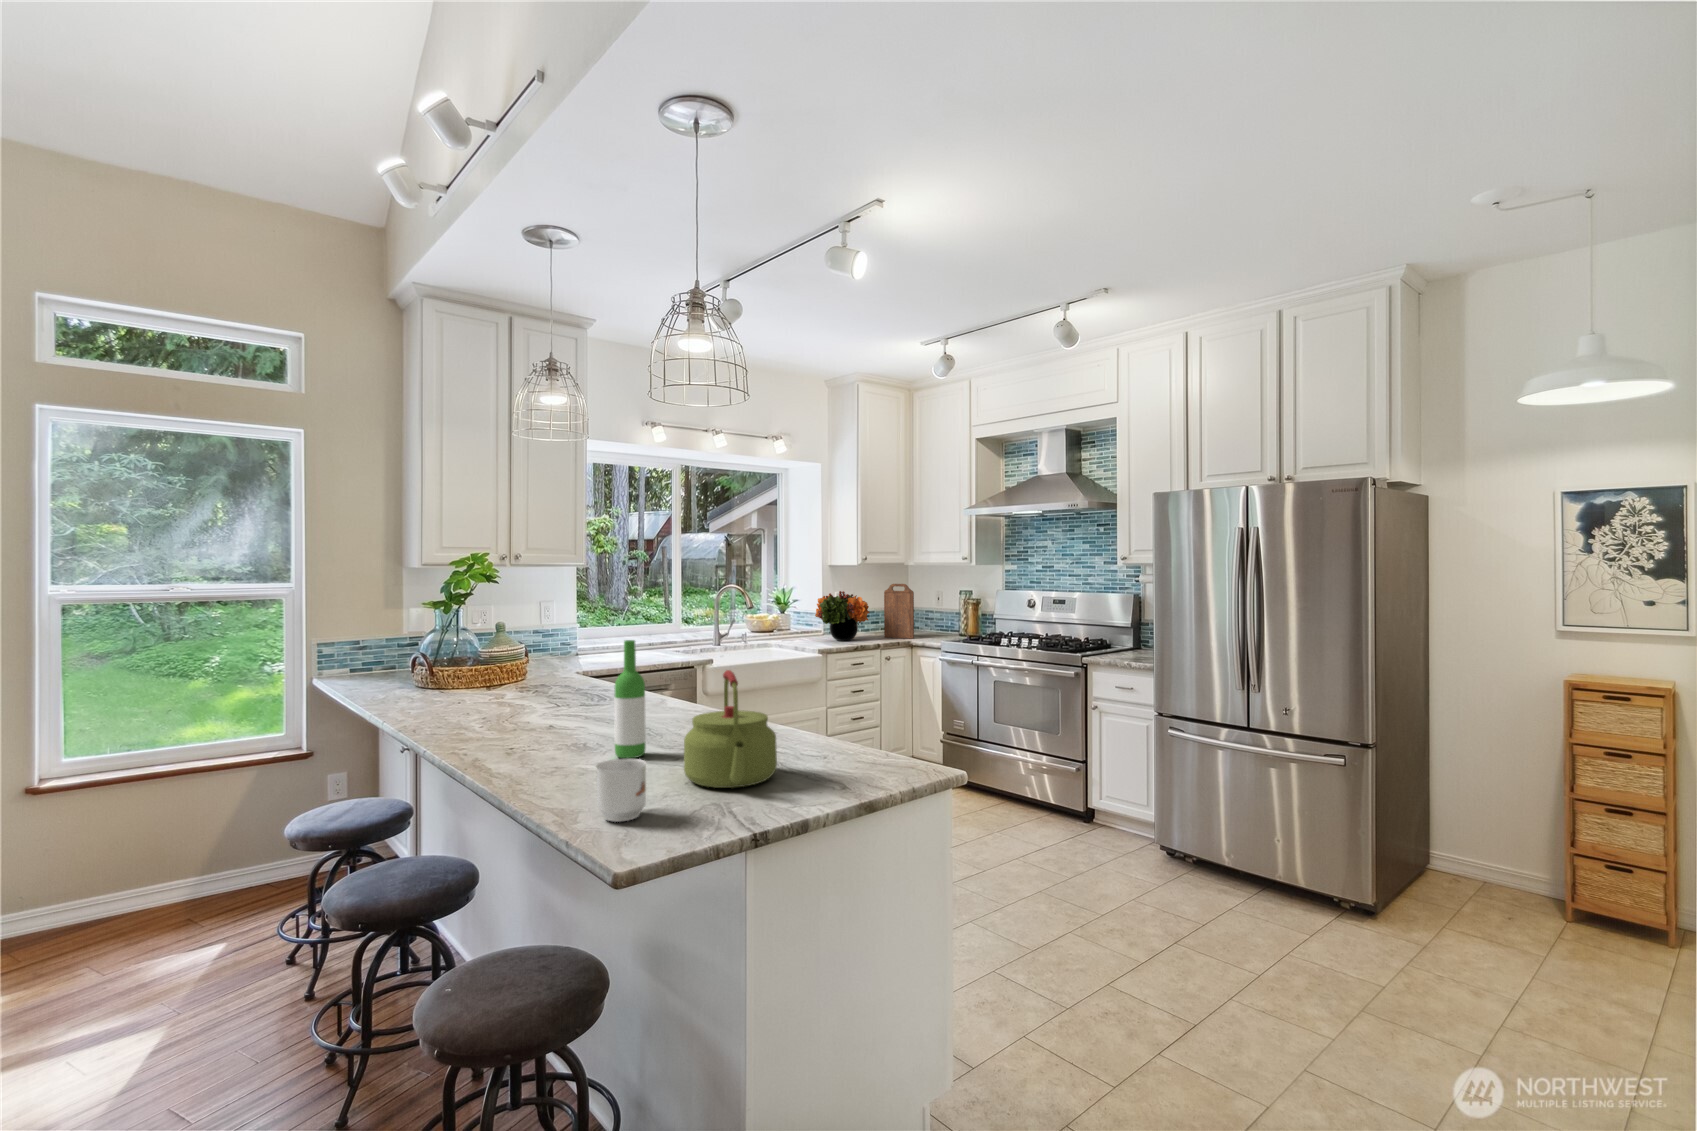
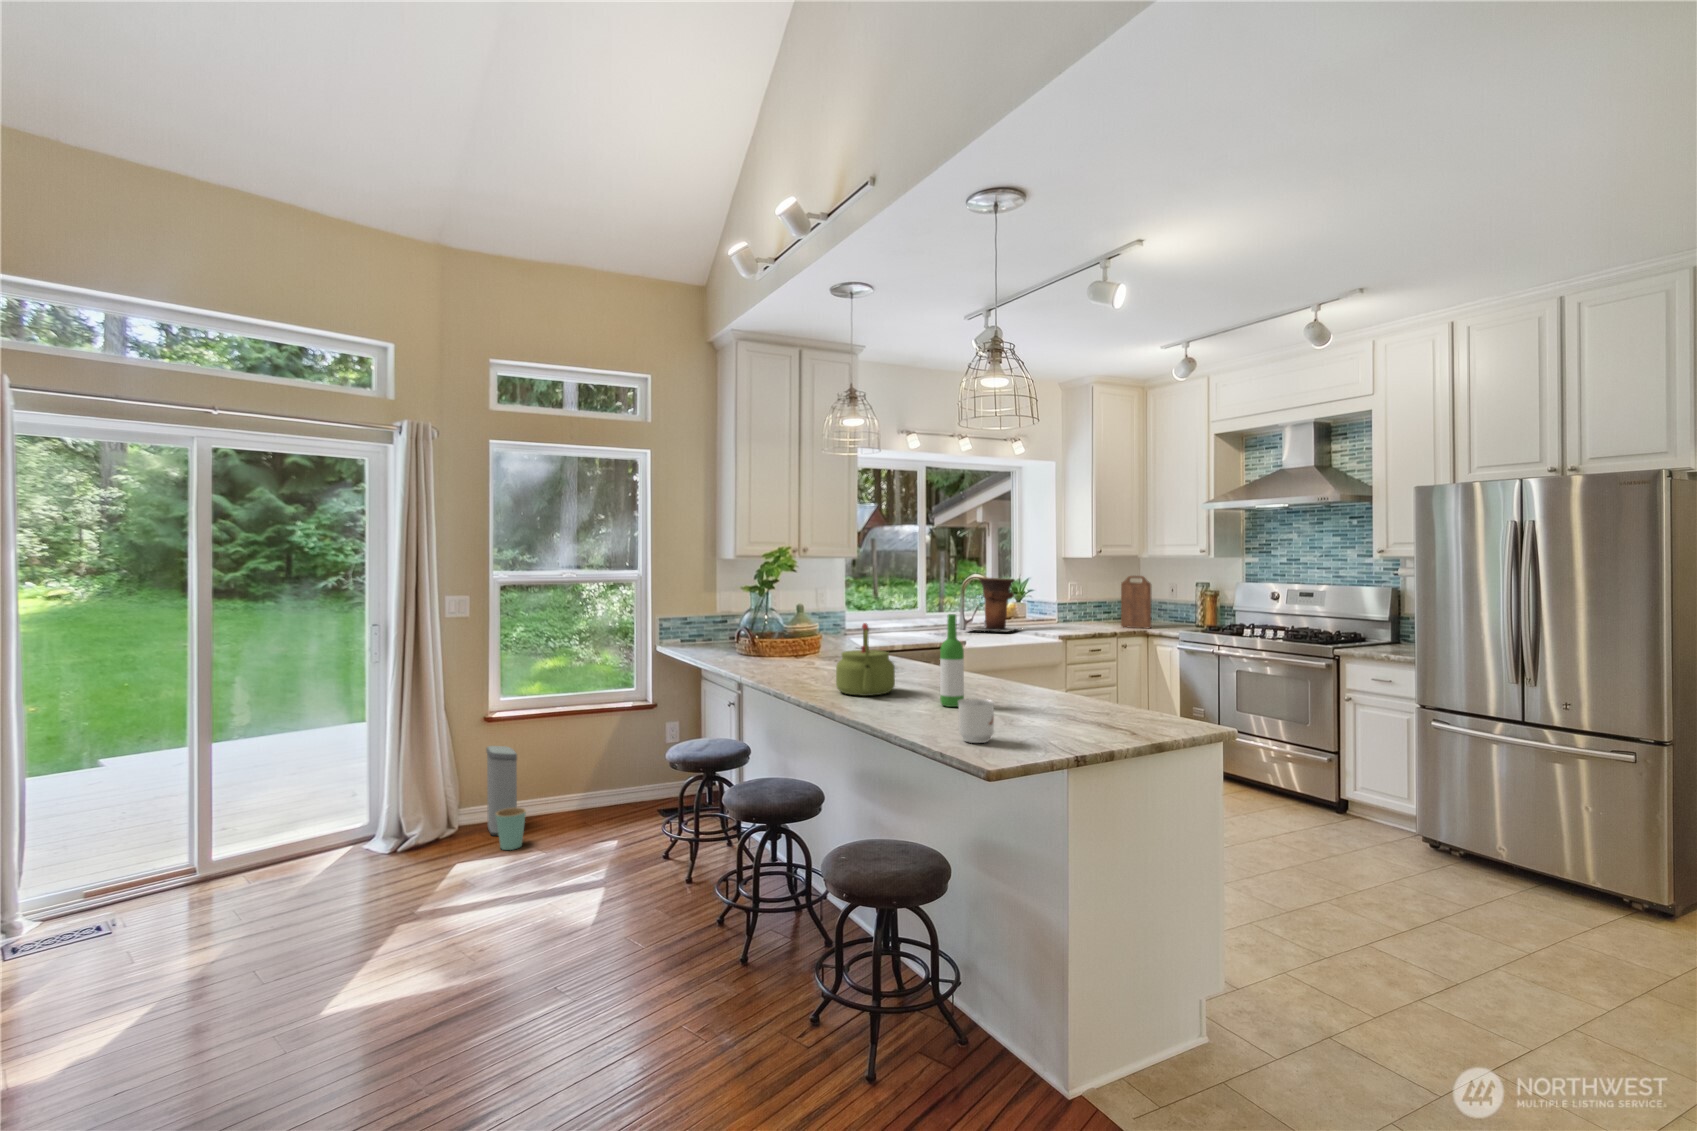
vase: none [714,587,780,646] -> present [970,578,1017,631]
flower arrangement: present [815,591,869,641] -> none [1053,582,1108,629]
kettle: present [684,670,777,788] -> present [836,623,895,696]
trash can: none [42,821,94,968] -> present [486,746,526,850]

